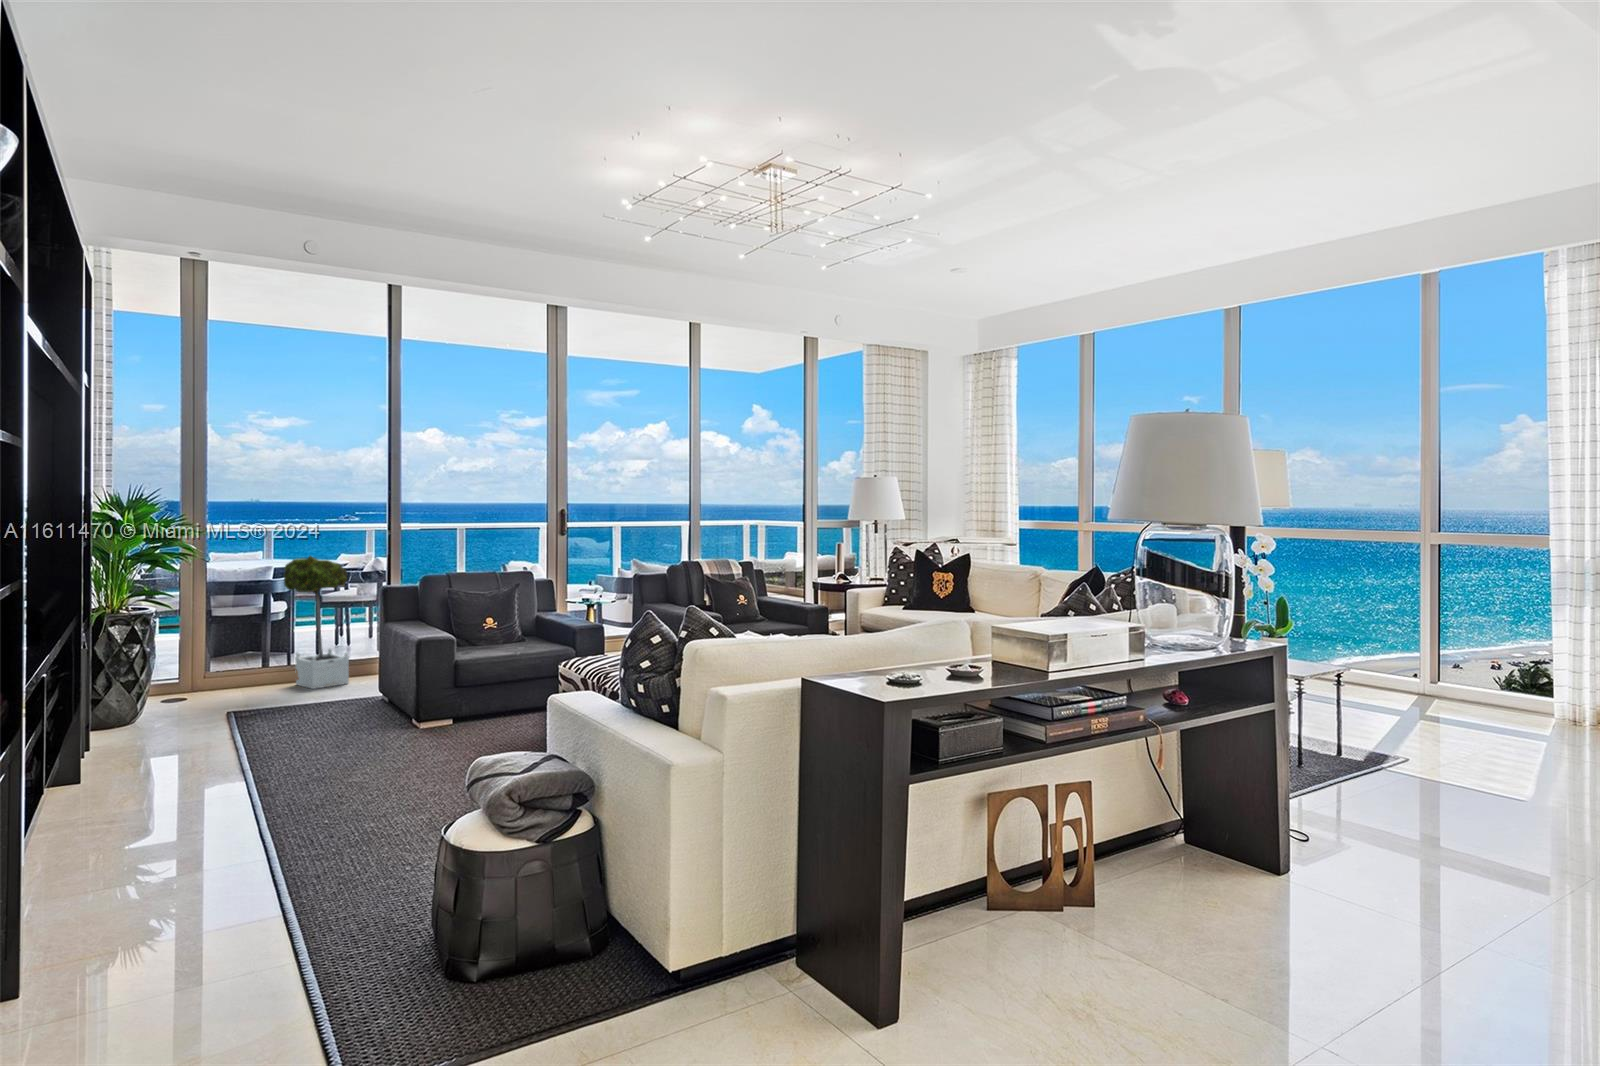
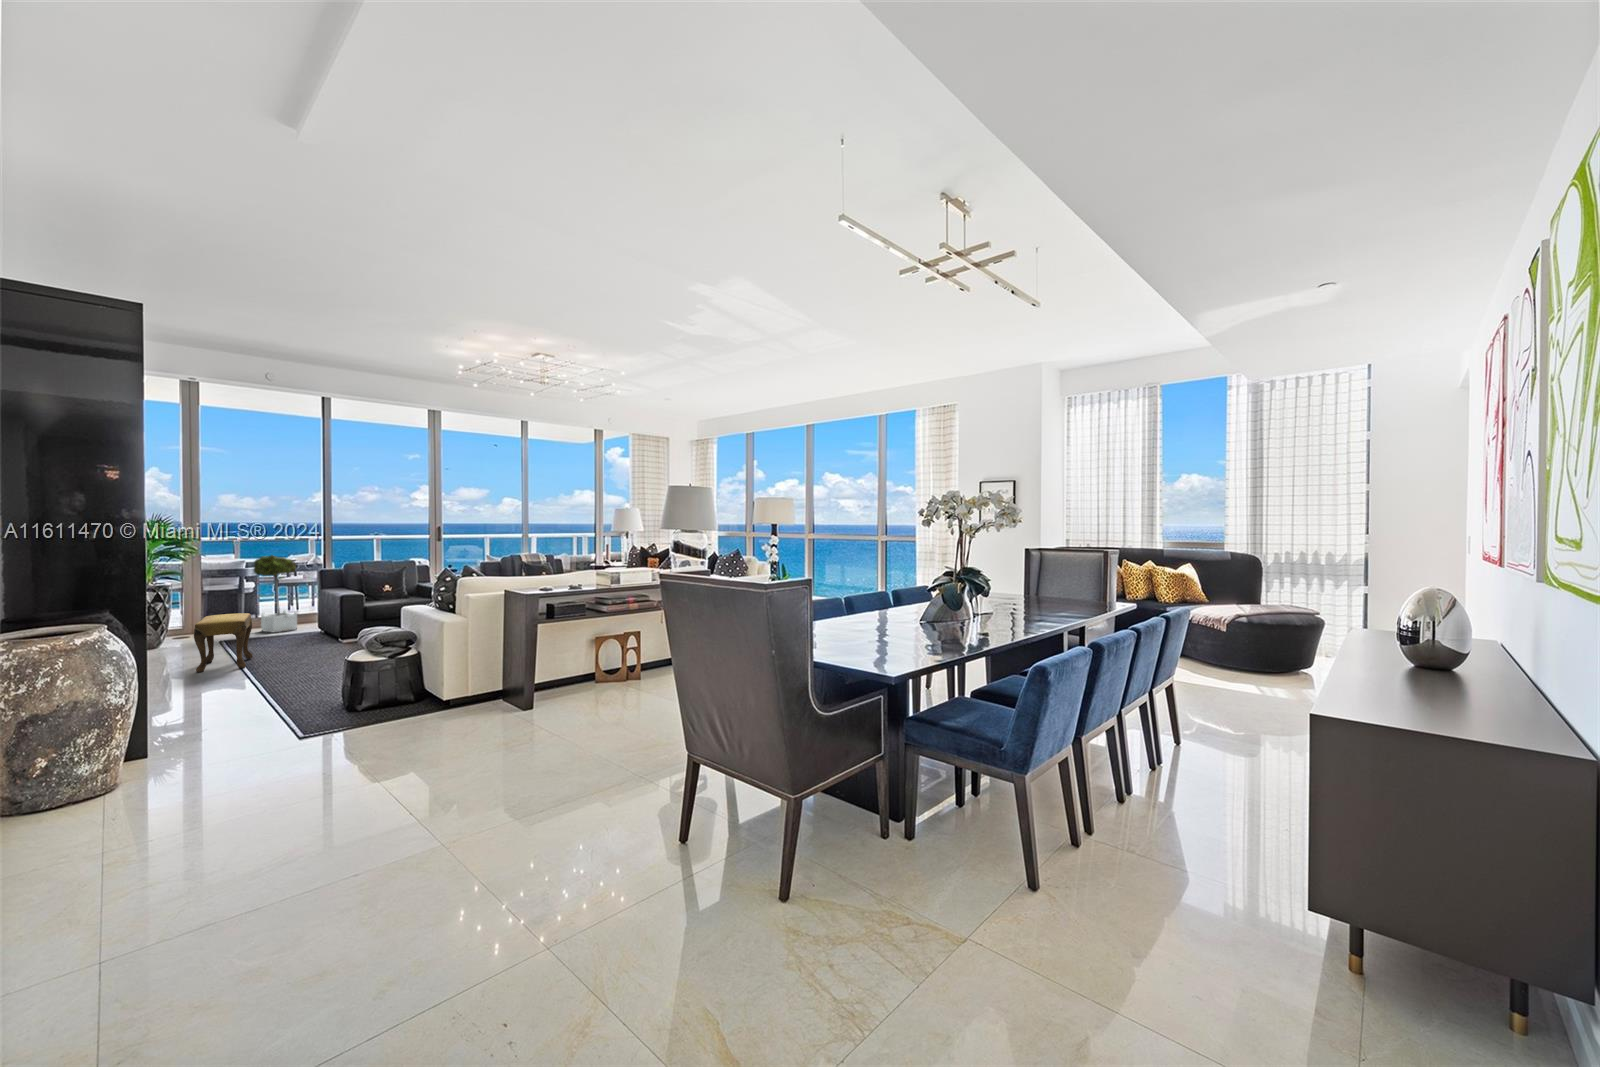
footstool: none [171,671,273,790] -> present [194,613,253,672]

